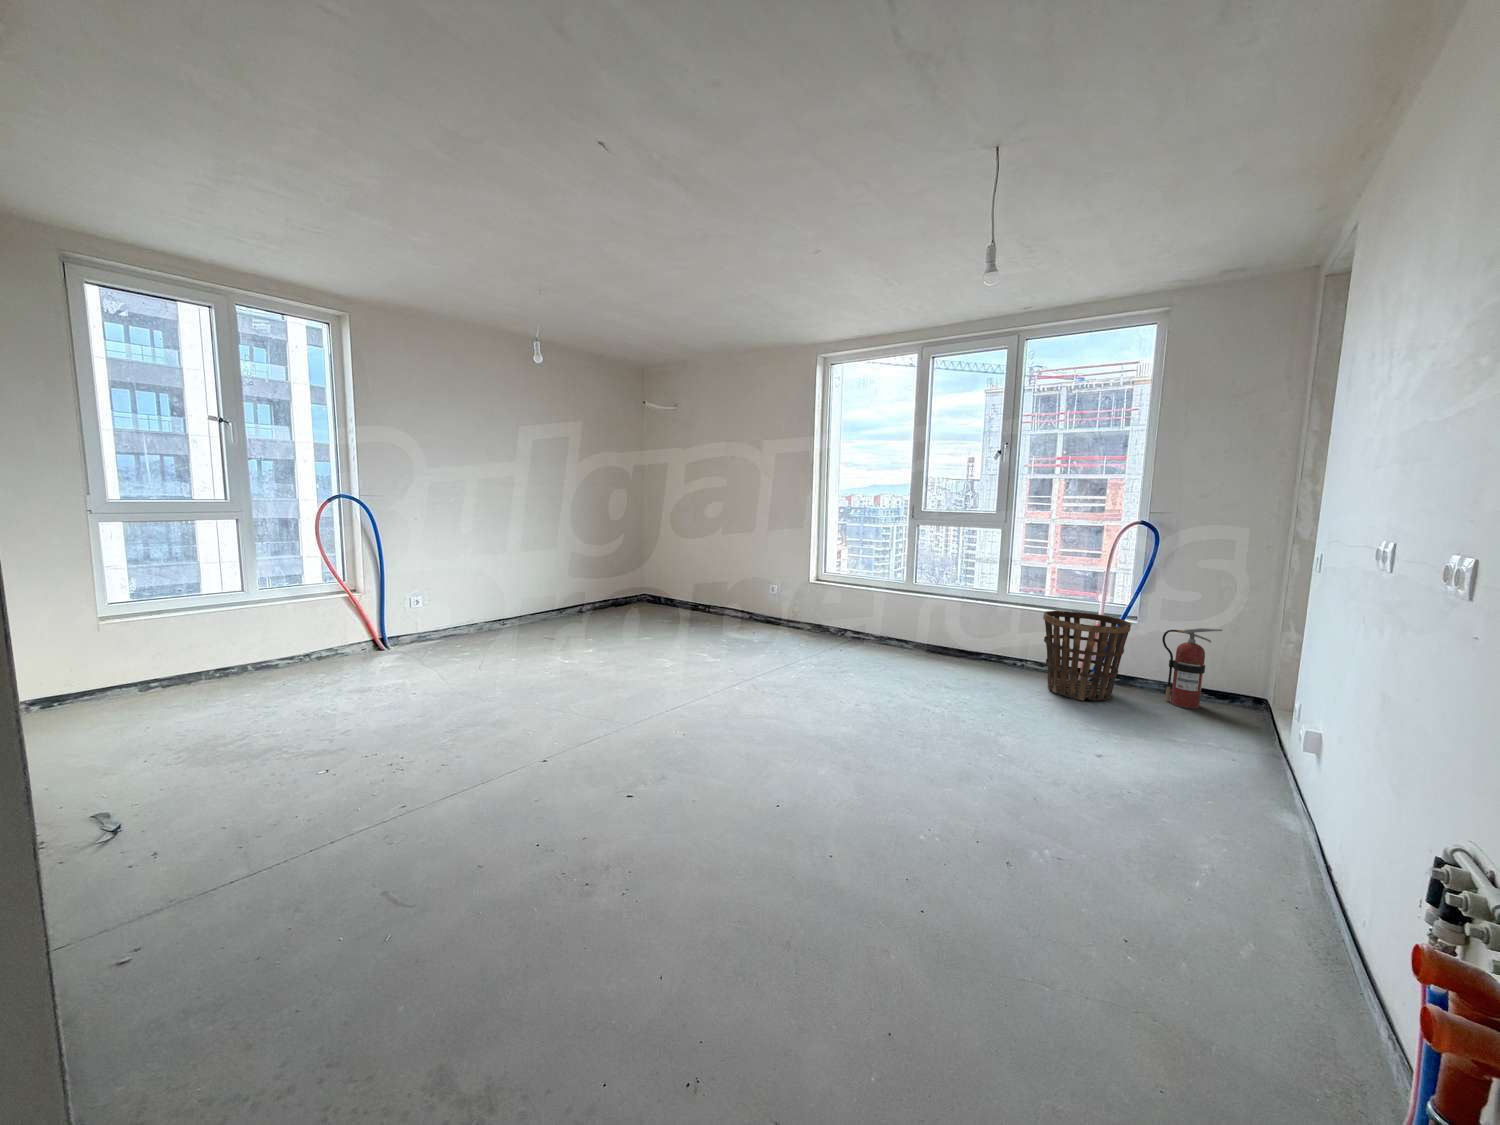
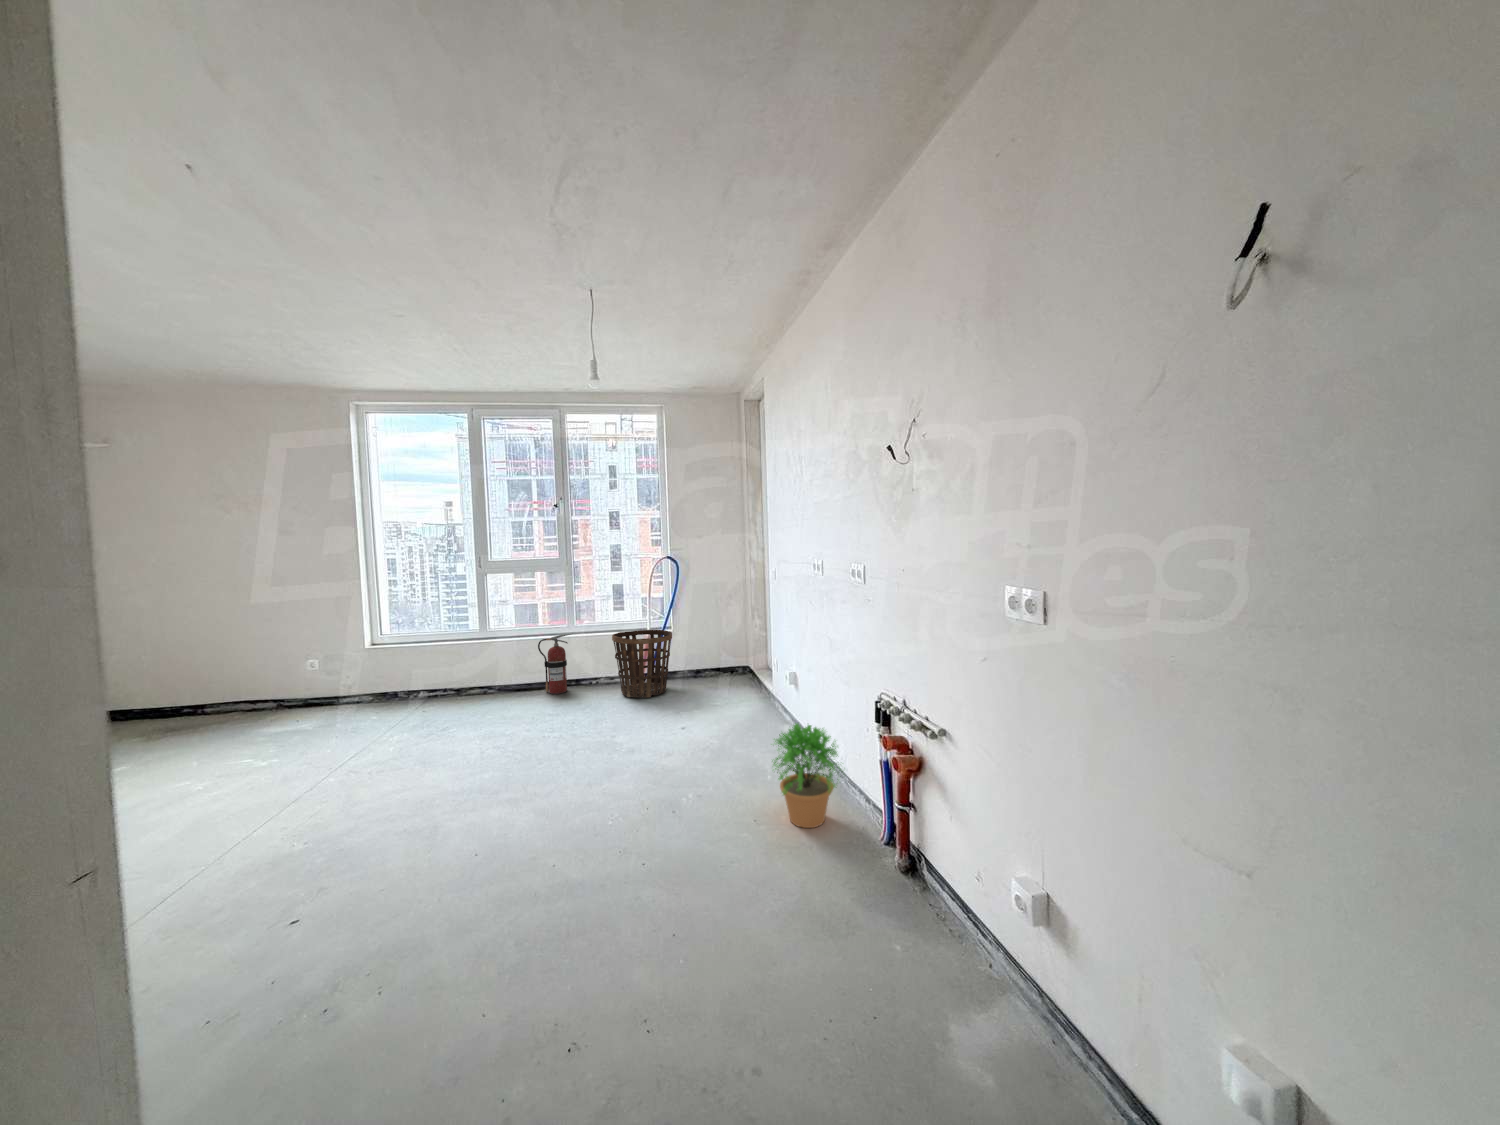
fire extinguisher: present [1162,628,1223,709] -> present [538,633,573,694]
potted plant: none [1200,802,1364,981] -> present [774,723,843,828]

